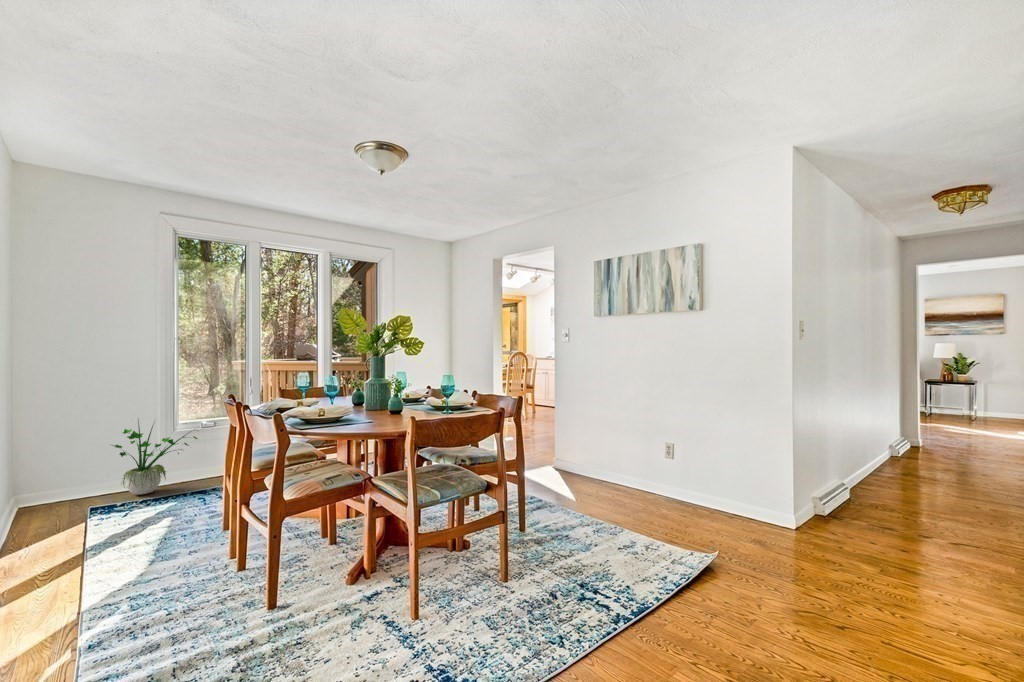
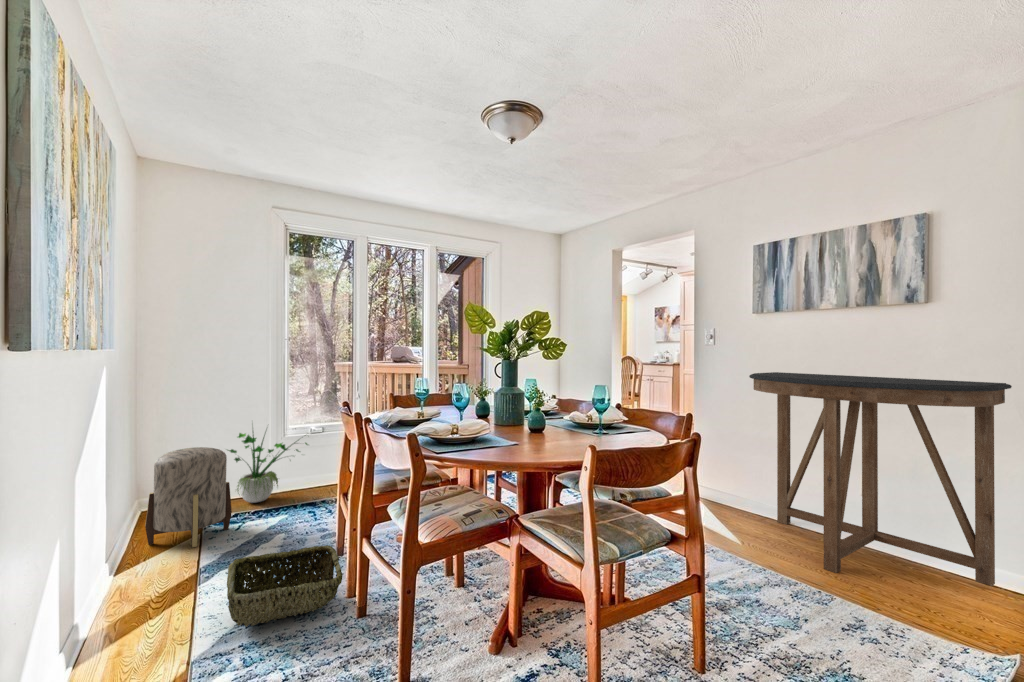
console table: none [584,365,749,517] -> present [749,372,1012,586]
ottoman: none [27,442,118,534] -> present [145,447,232,547]
woven basket: none [116,517,225,585] -> present [227,545,343,627]

